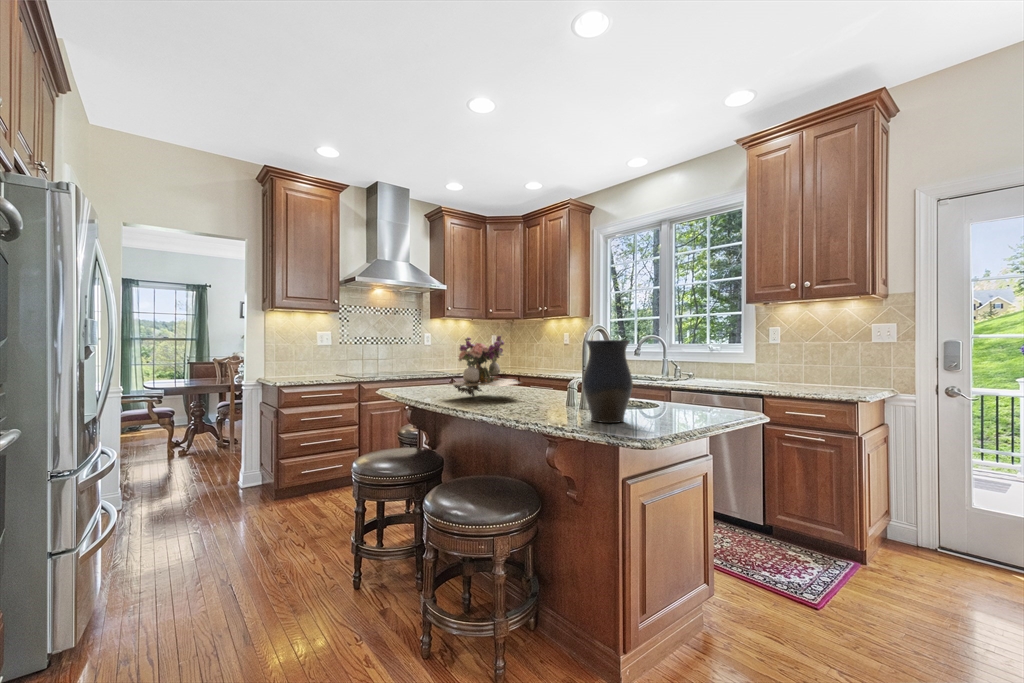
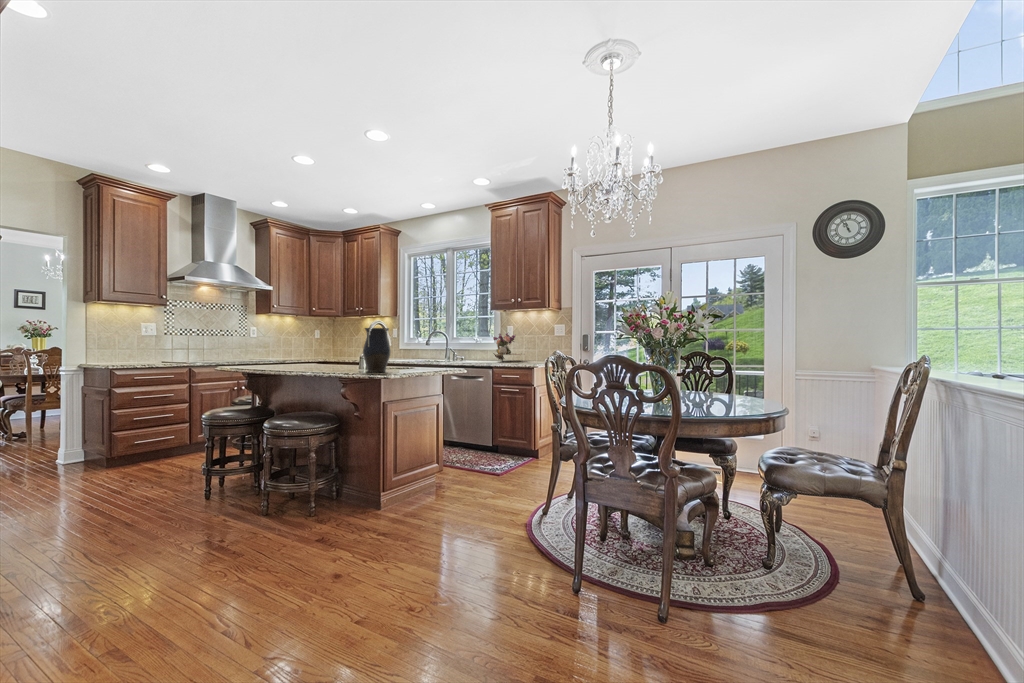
flower arrangement: present [448,336,523,397] -> present [493,333,522,361]

